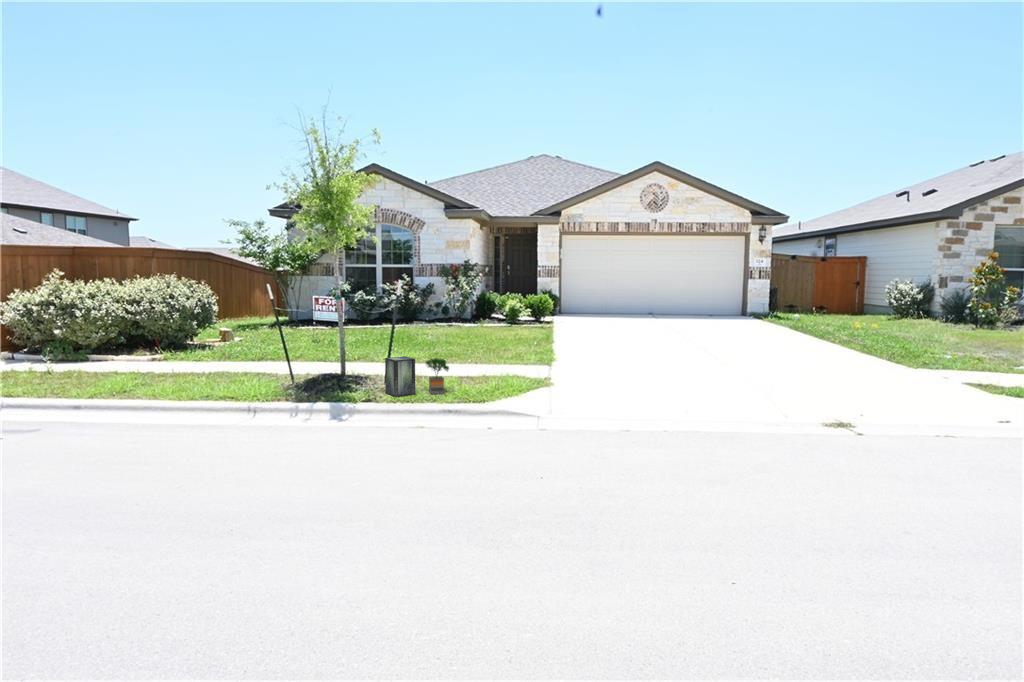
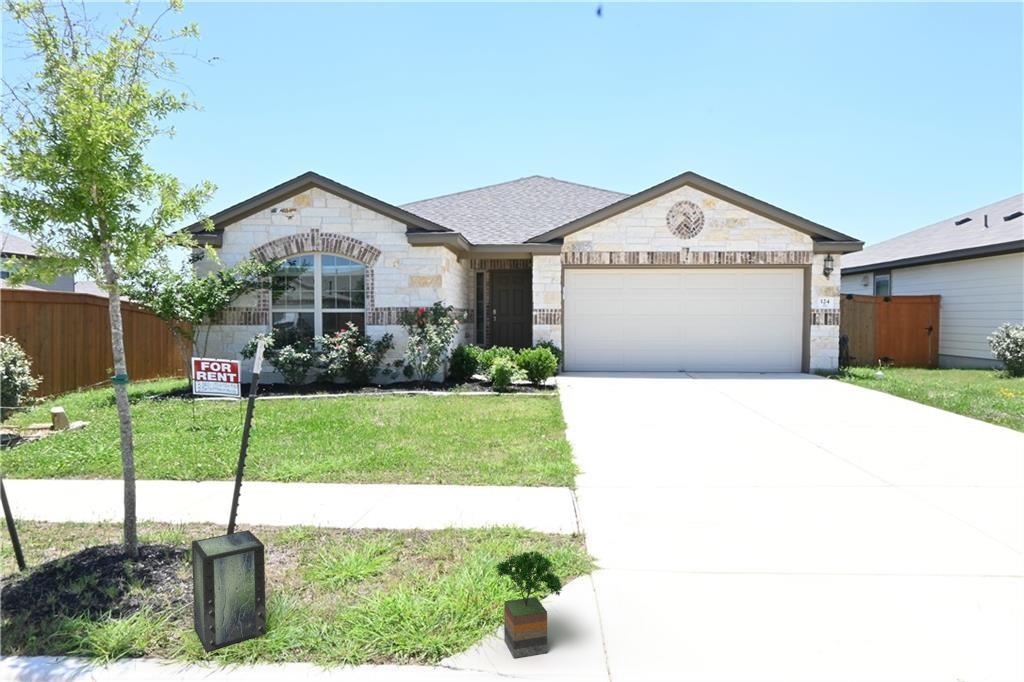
potted tree: present [426,358,449,394] -> present [496,551,562,658]

